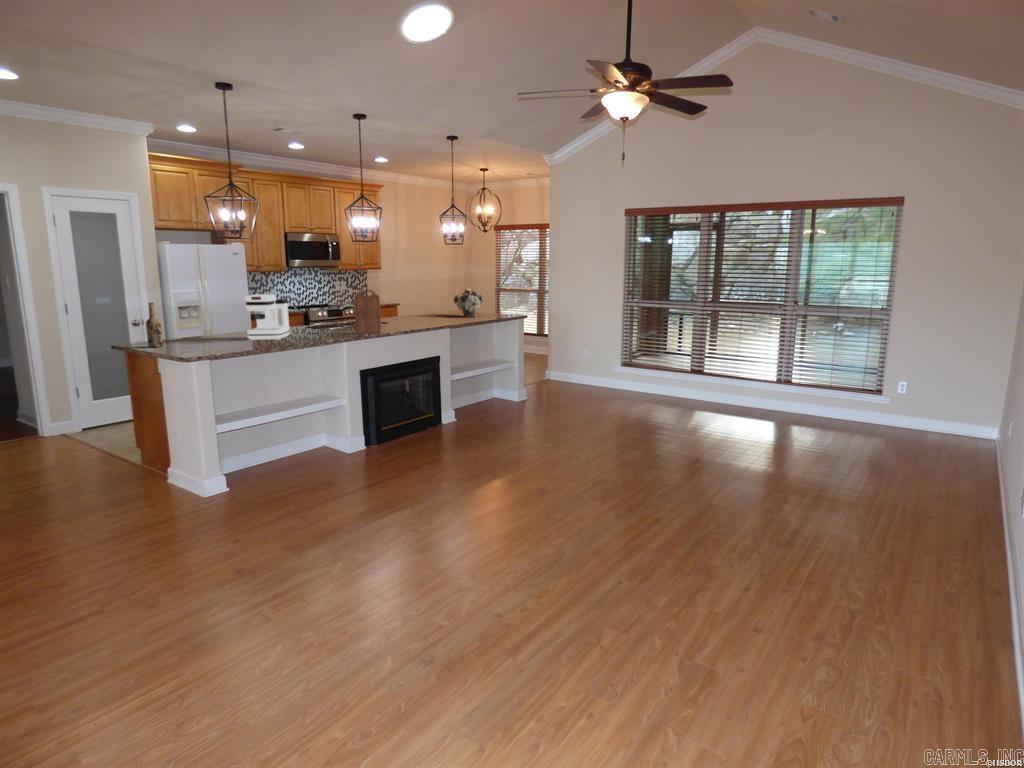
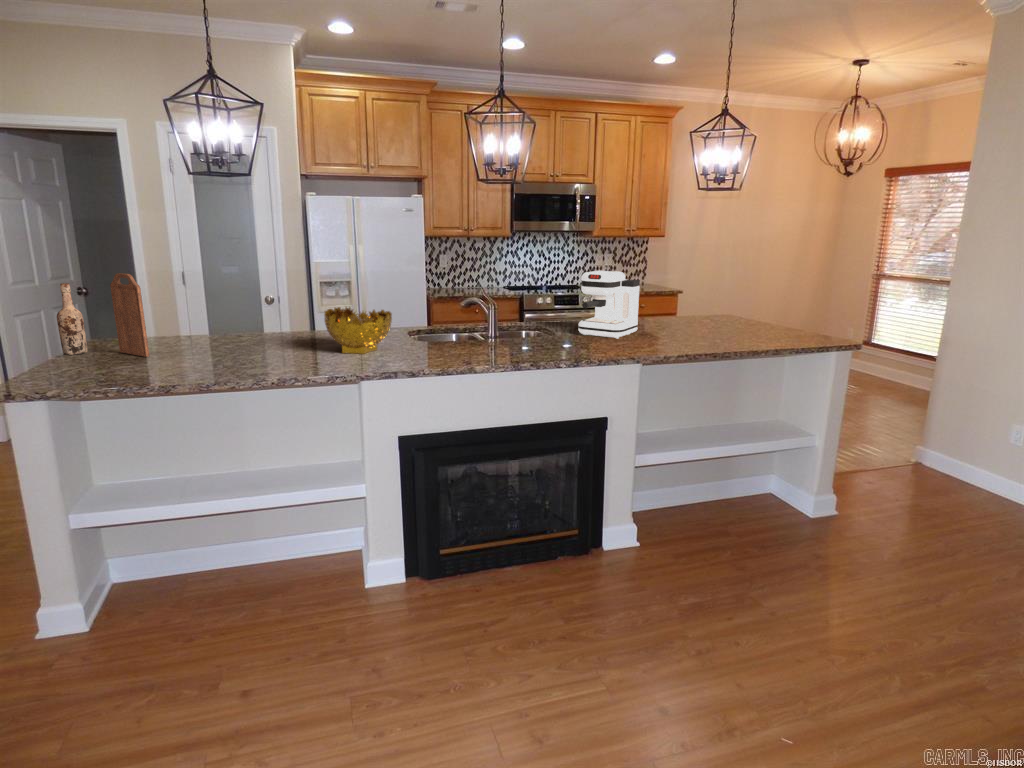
flower arrangement: present [454,288,483,318] -> none [682,279,741,340]
cutting board: present [354,290,381,334] -> present [110,273,149,357]
coffee maker: present [245,294,290,340] -> present [578,271,640,339]
decorative bowl: none [302,309,340,334] -> present [324,307,392,354]

